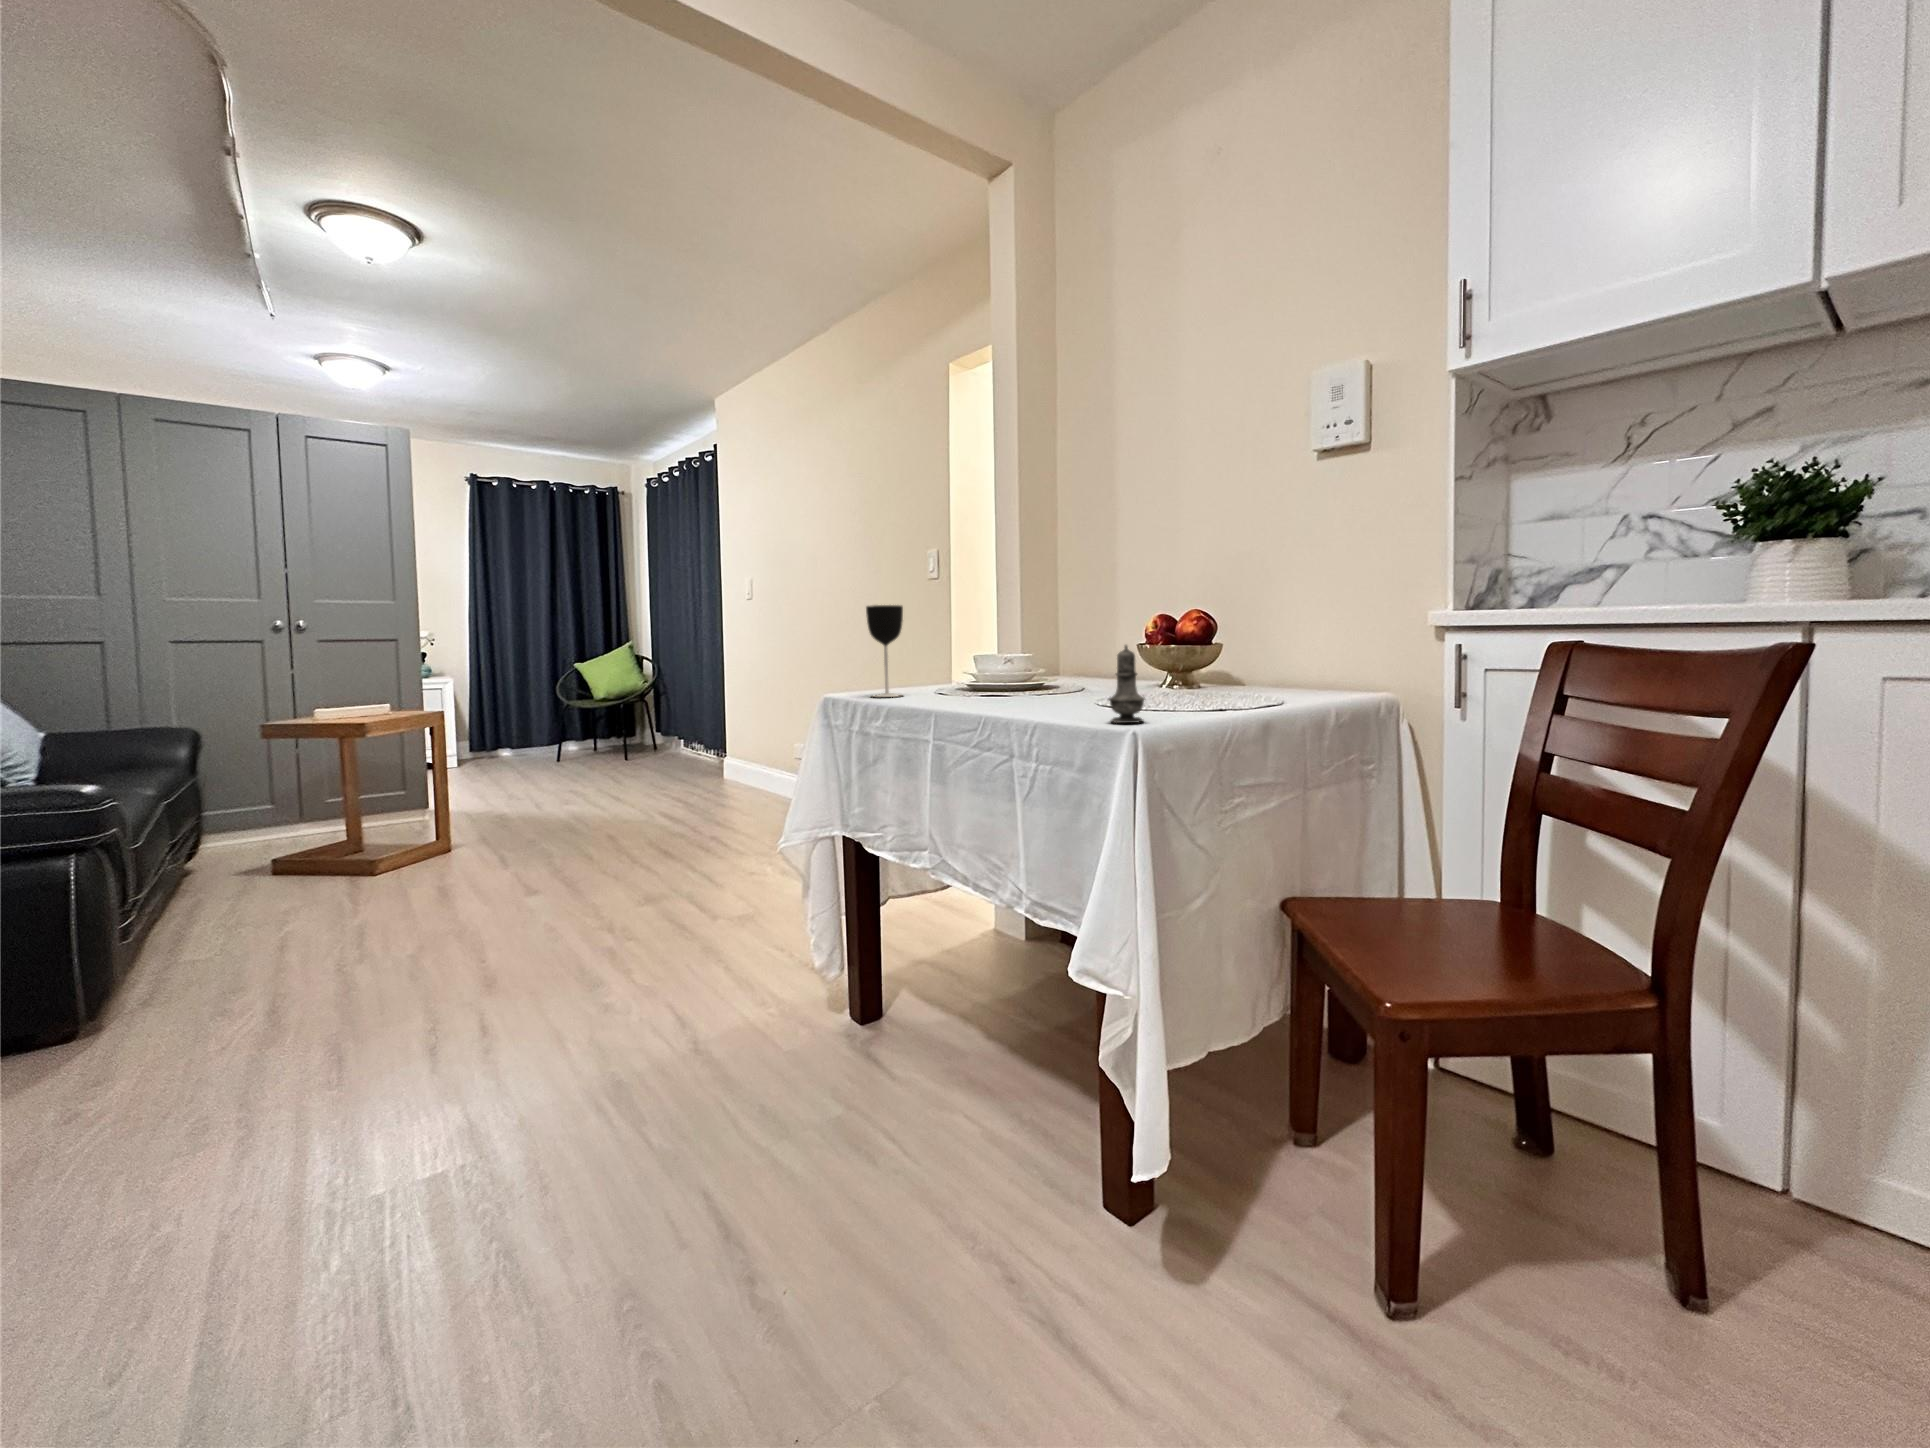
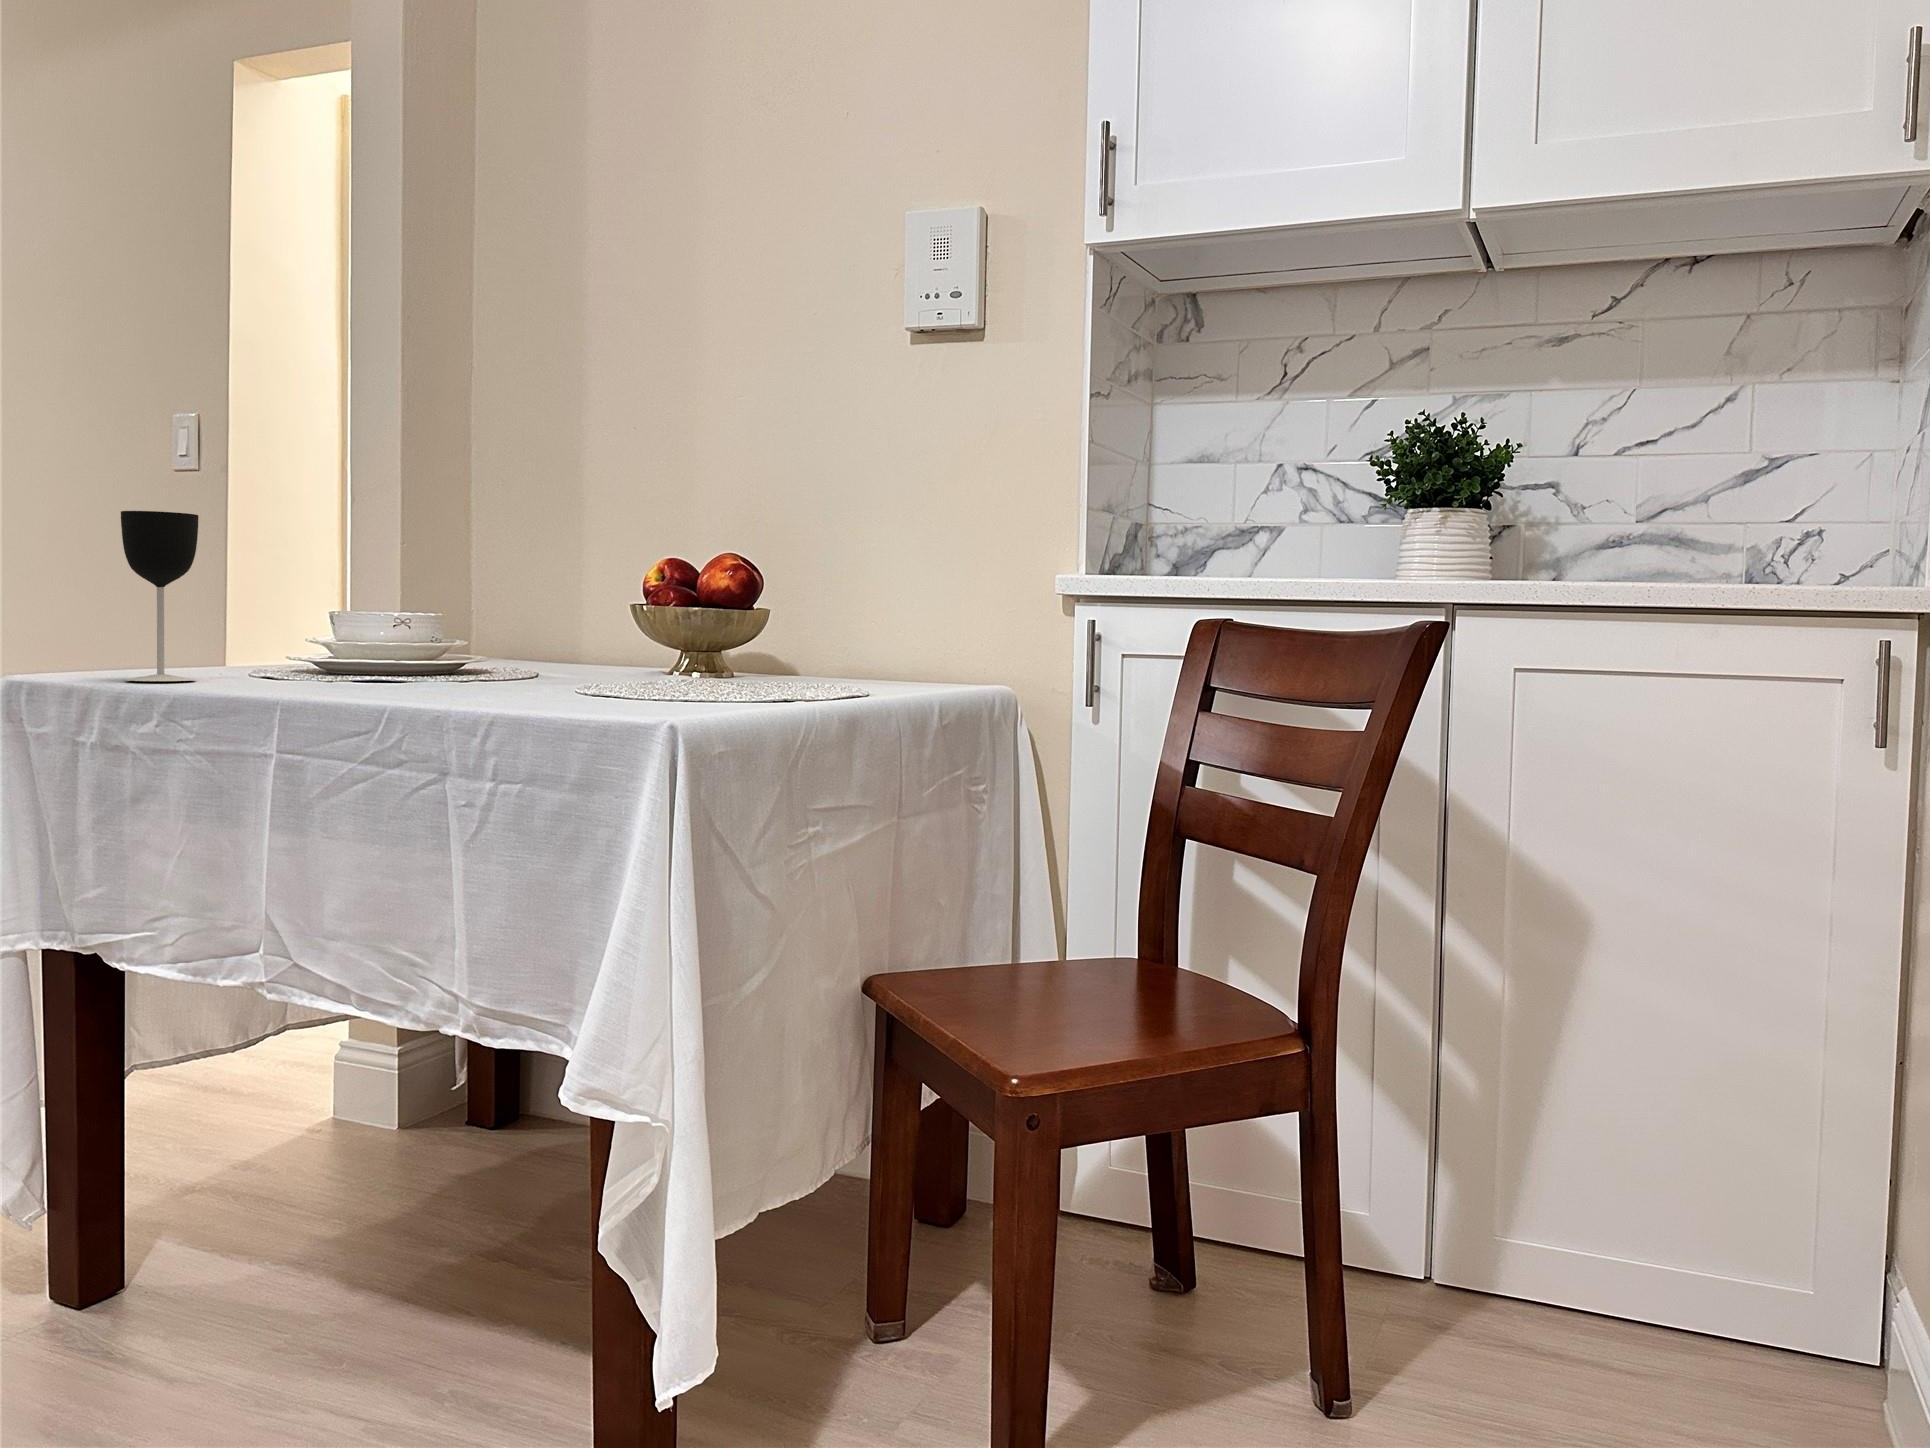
salt shaker: present [1109,645,1145,723] -> none [620,594,679,715]

